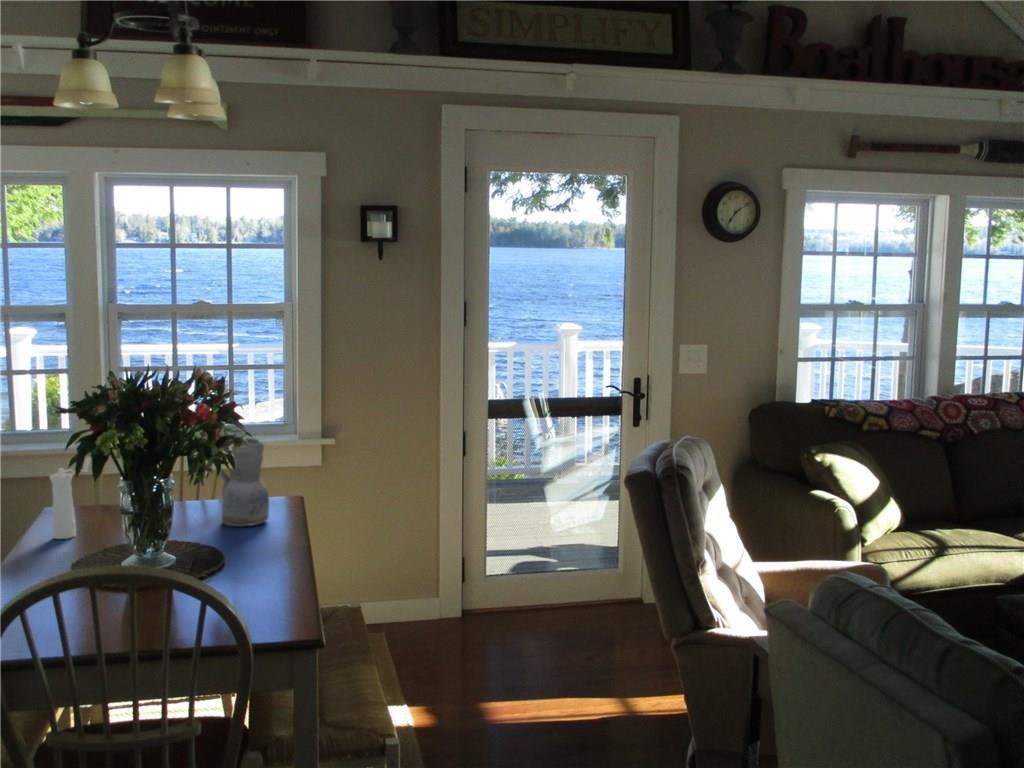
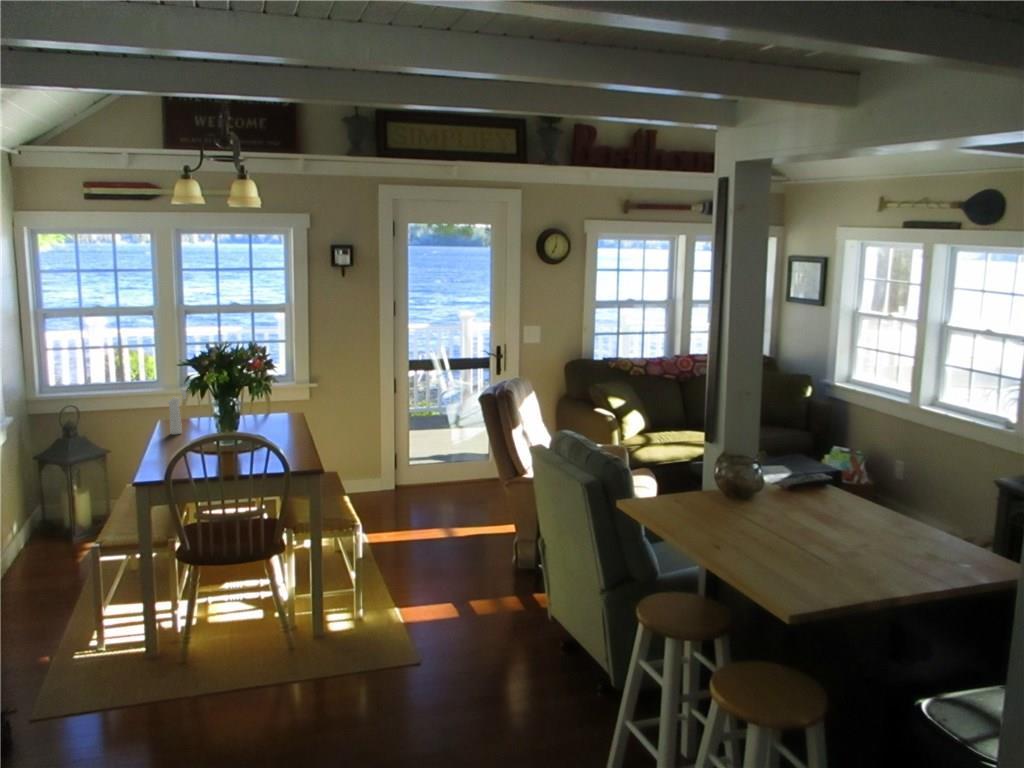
ceramic pitcher: present [219,438,269,526] -> none [253,380,286,427]

